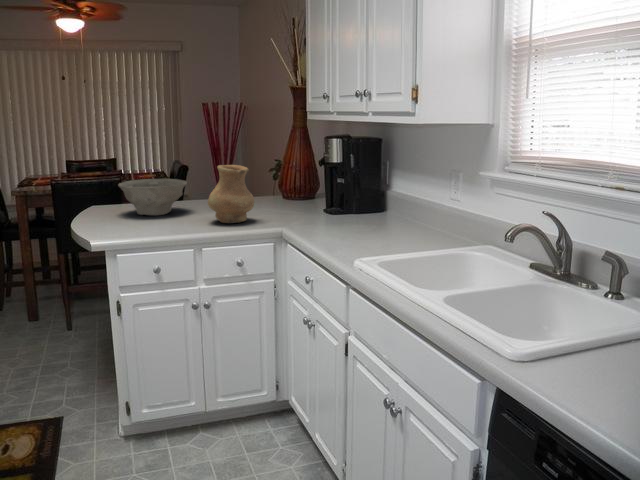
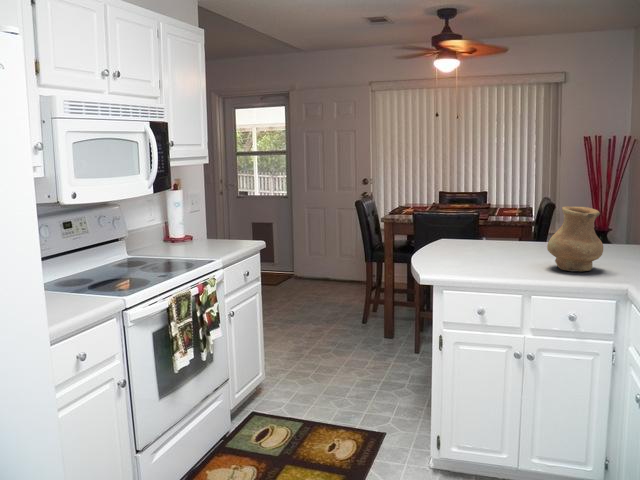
bowl: present [118,179,187,215] -> none [463,216,534,254]

